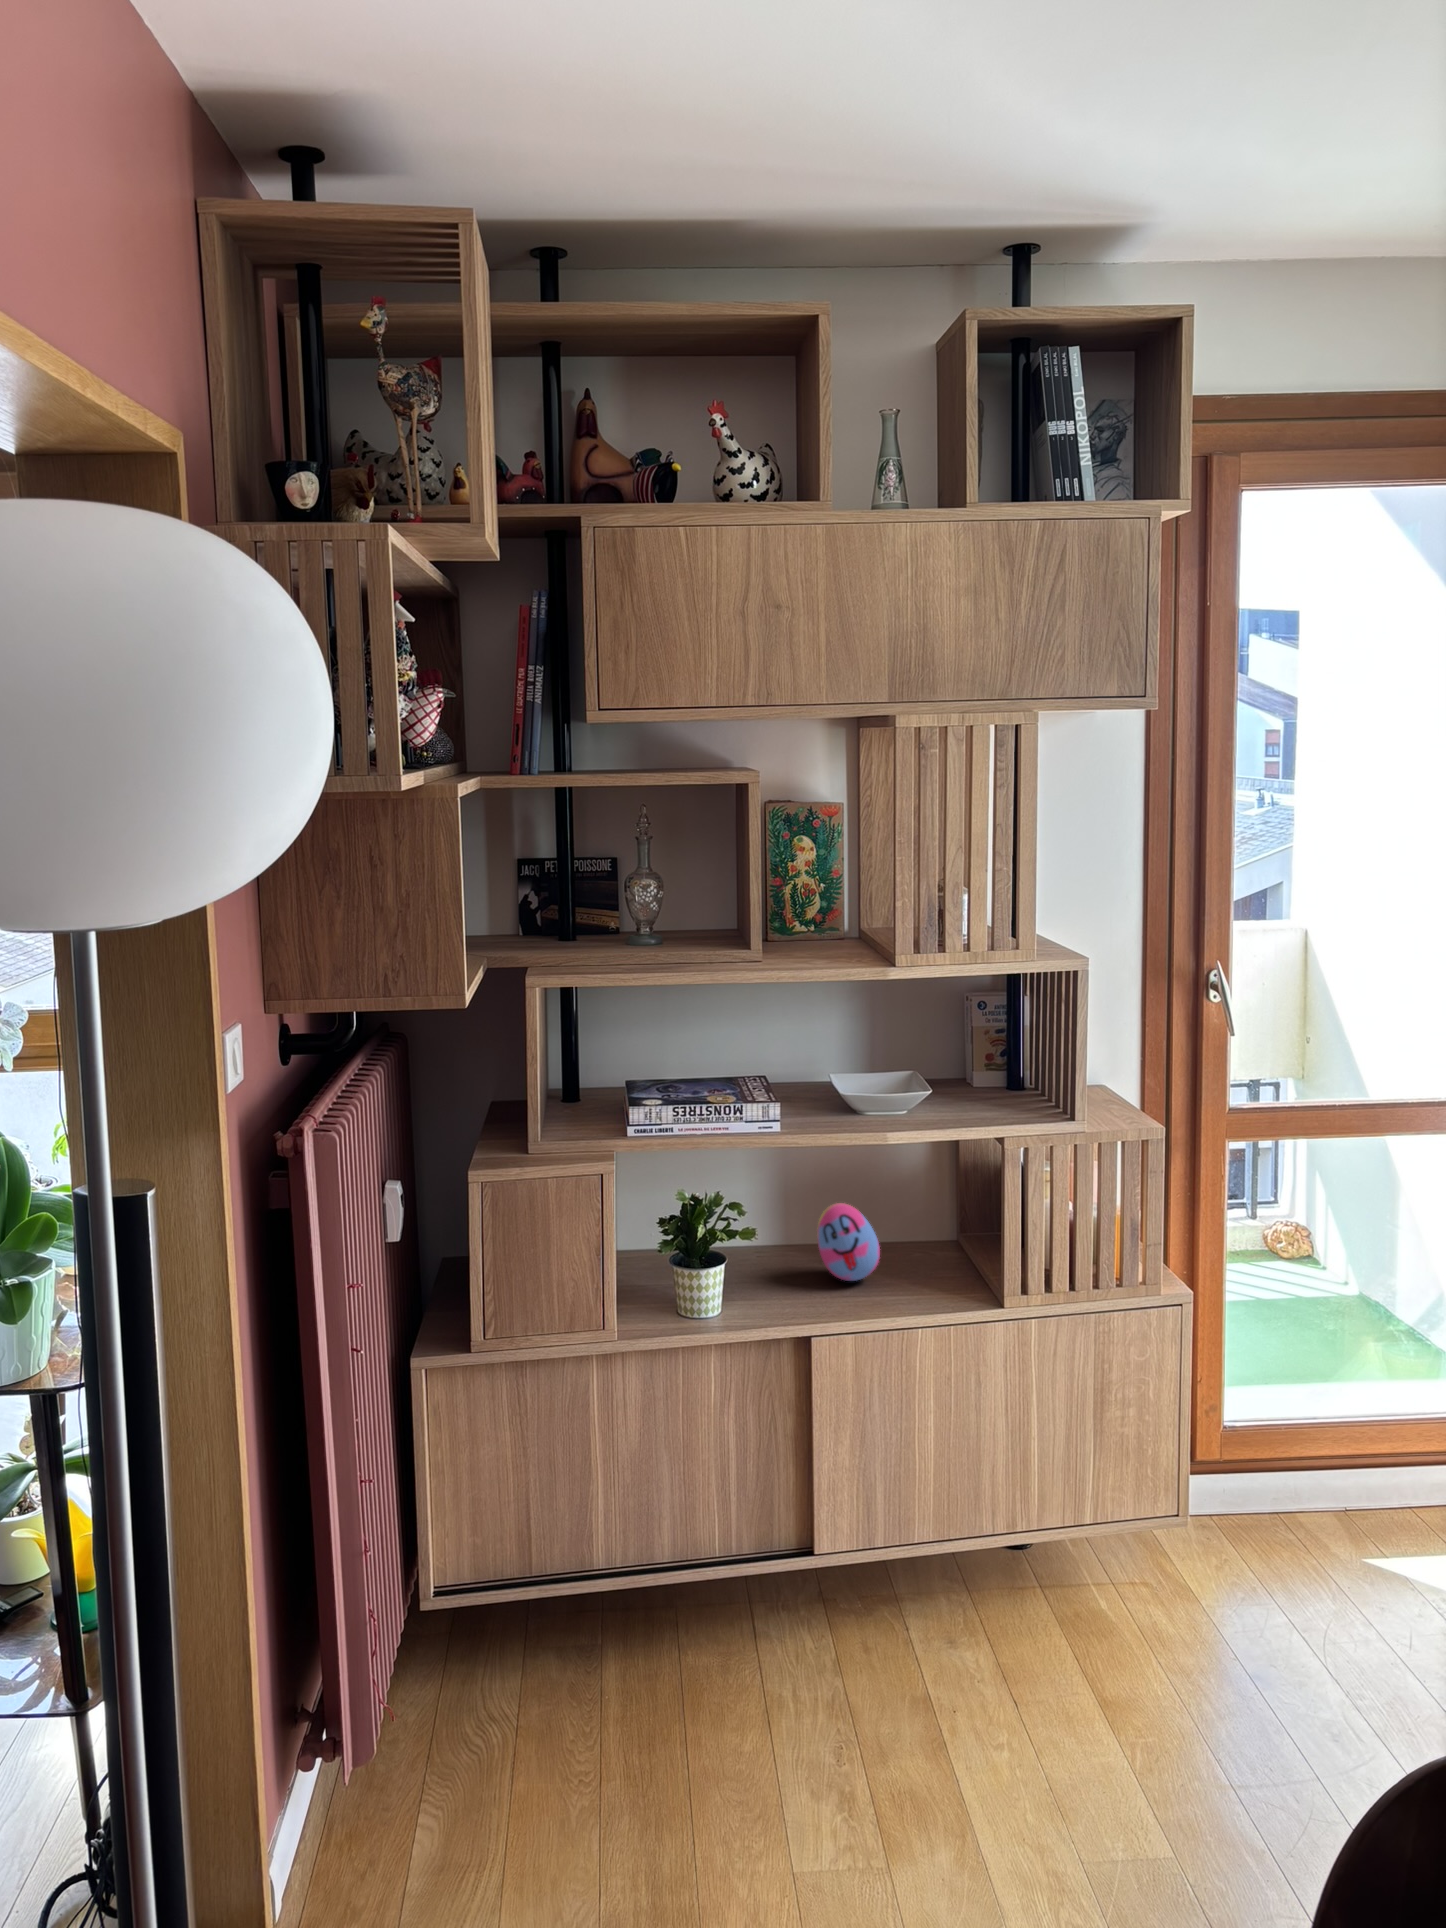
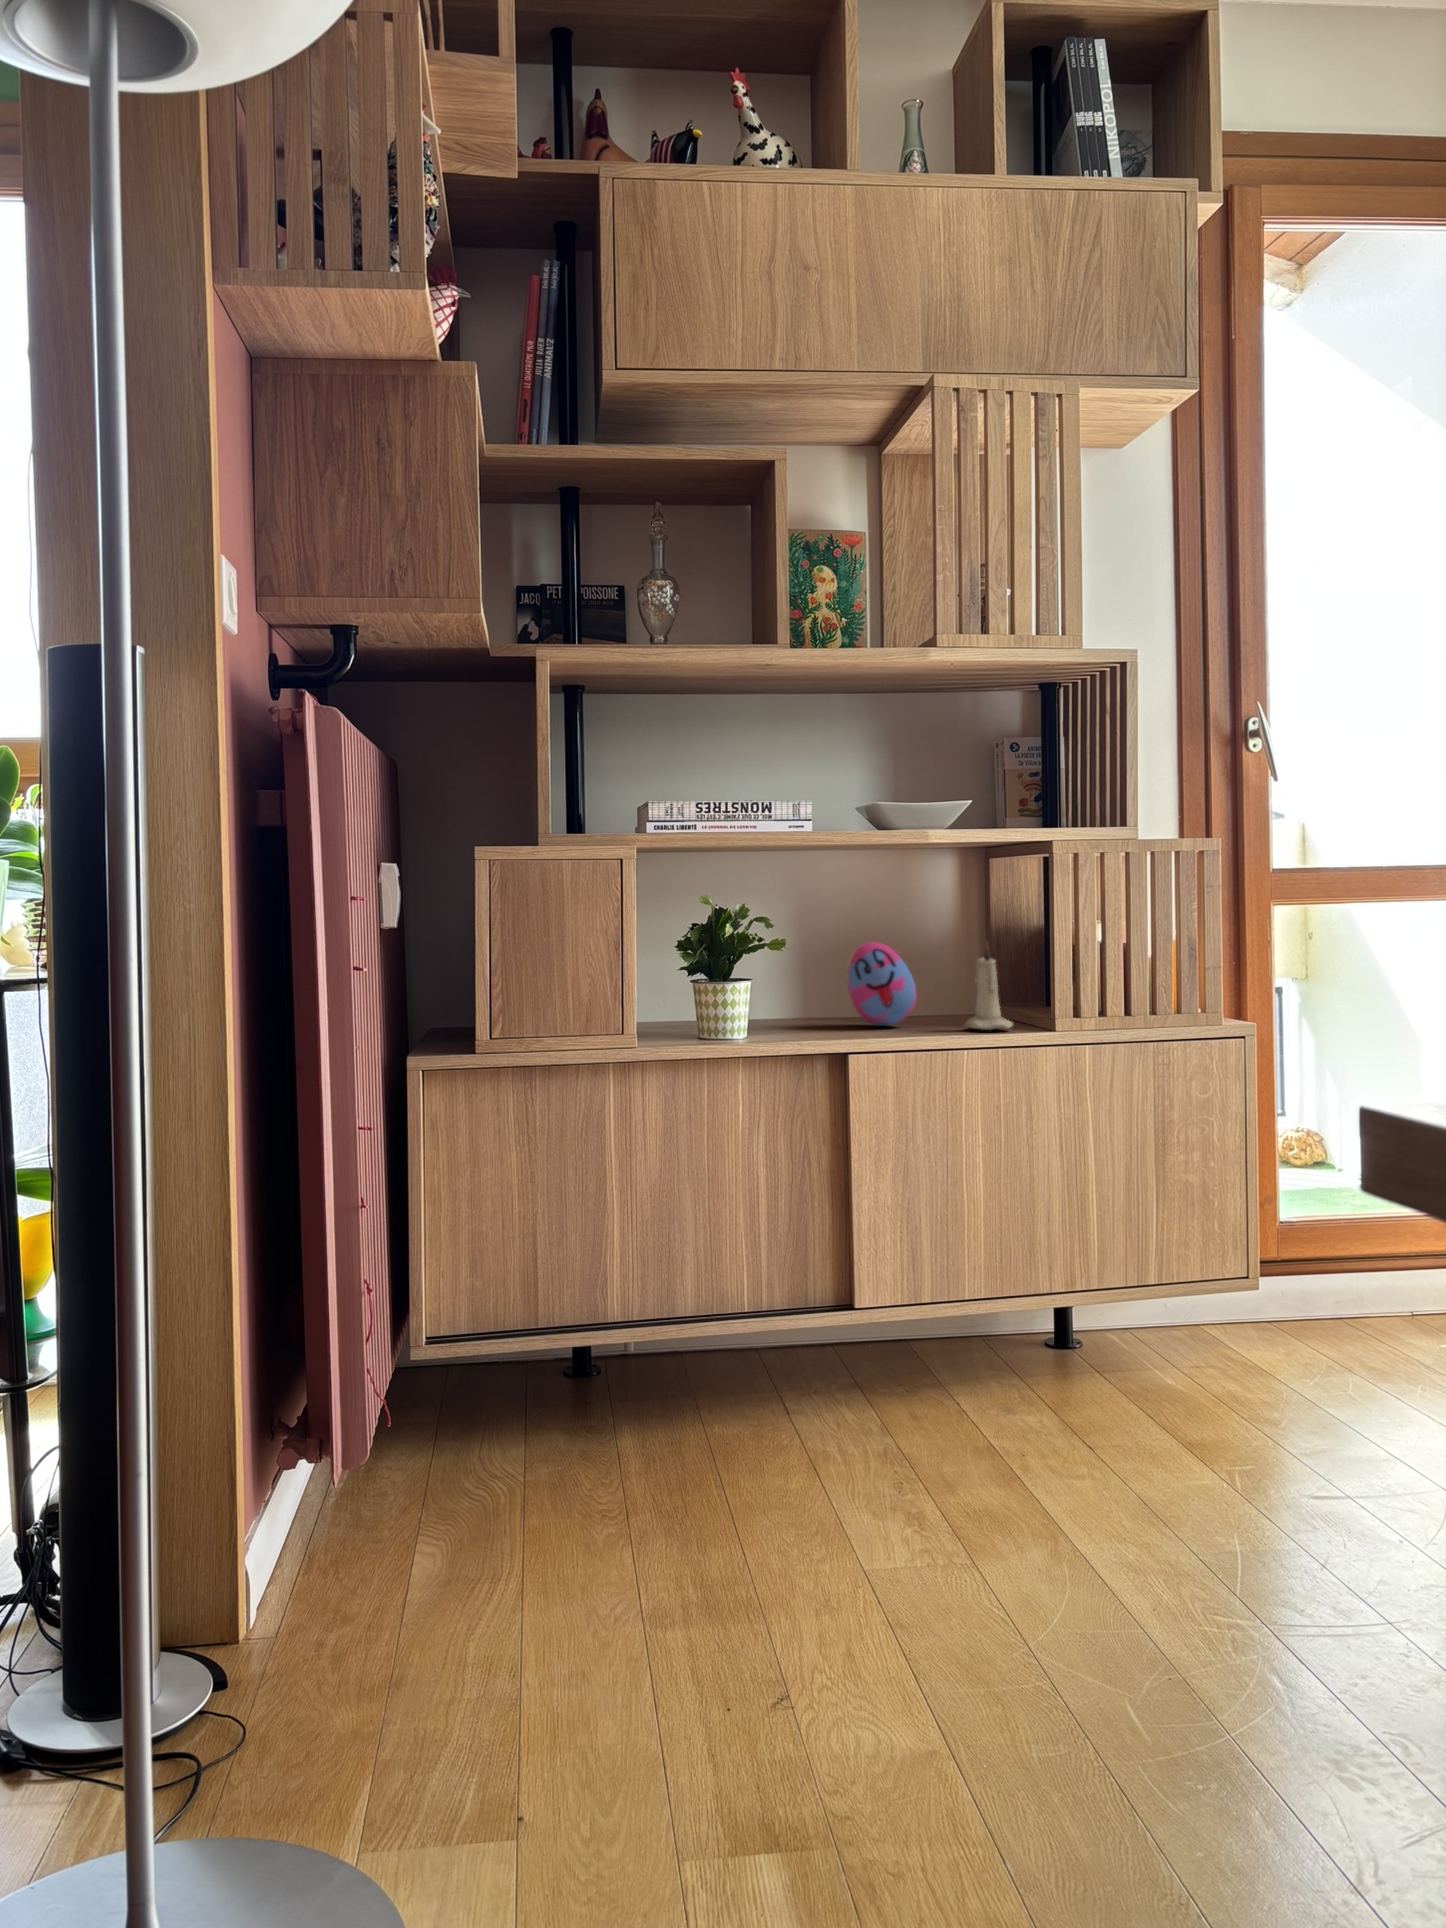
candle: none [921,1217,965,1301] -> present [965,943,1013,1030]

